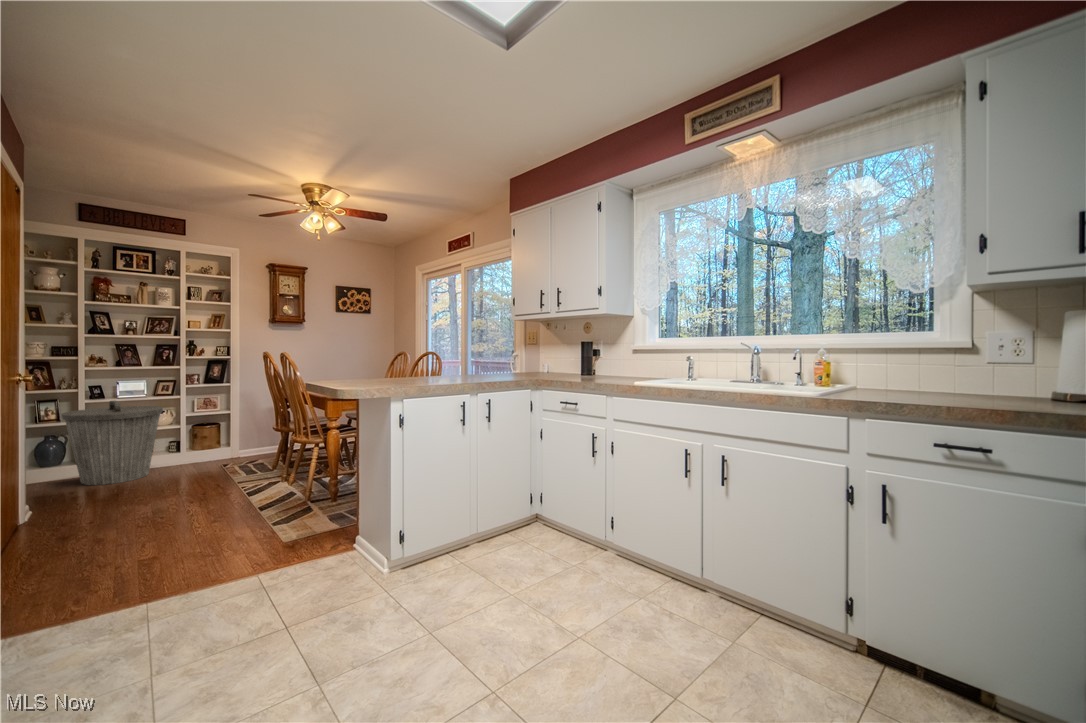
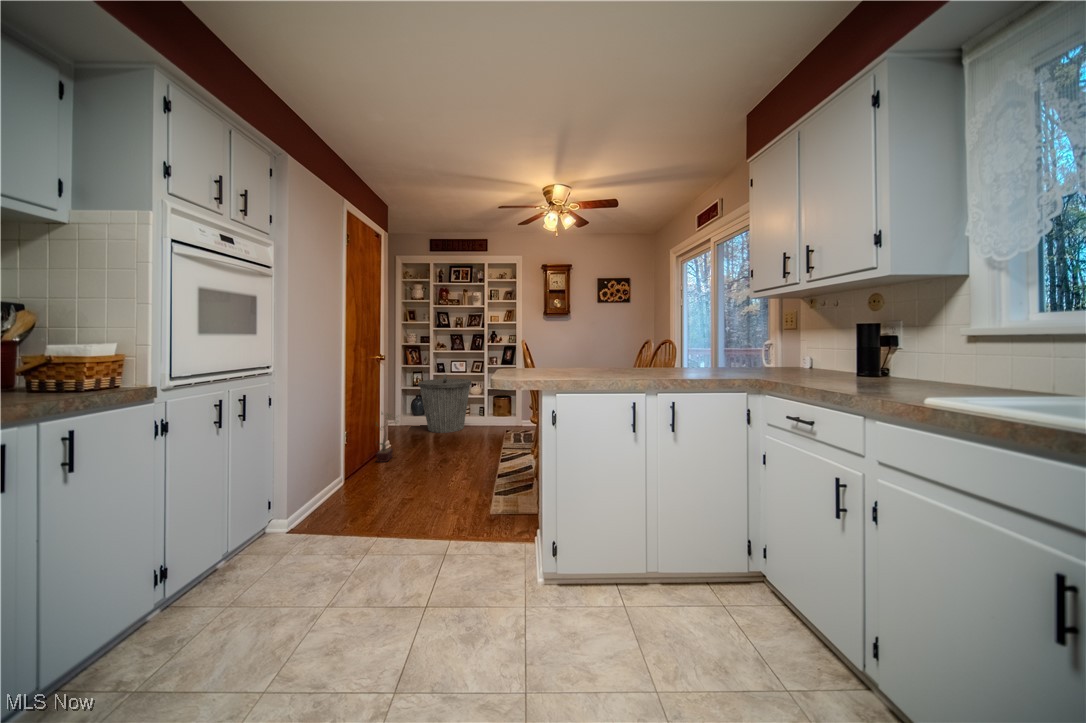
potted plant: none [28,454,67,532] -> present [376,417,393,462]

